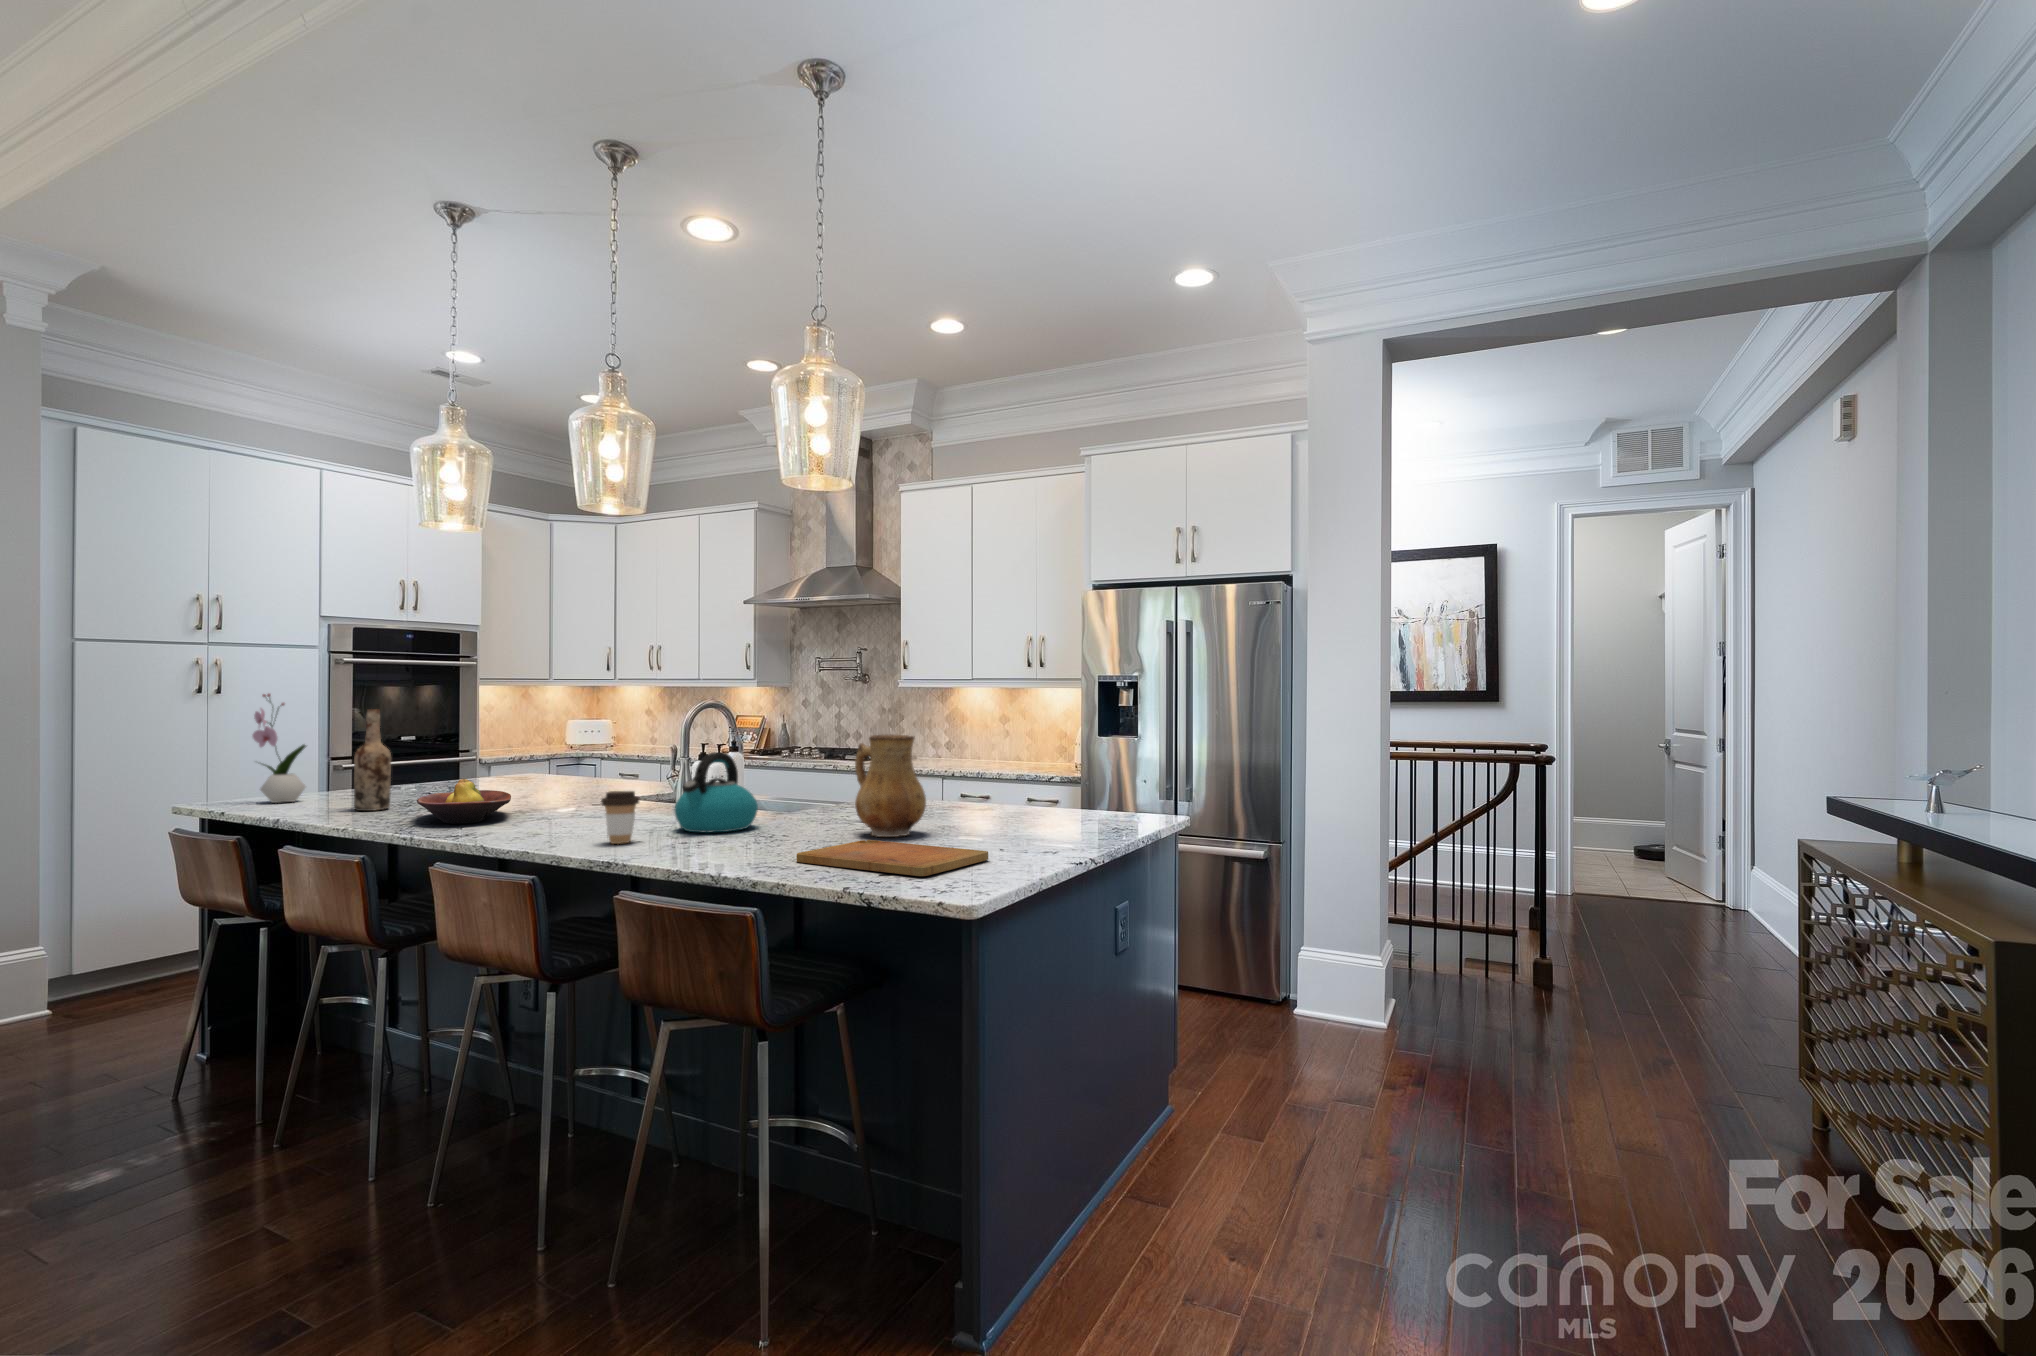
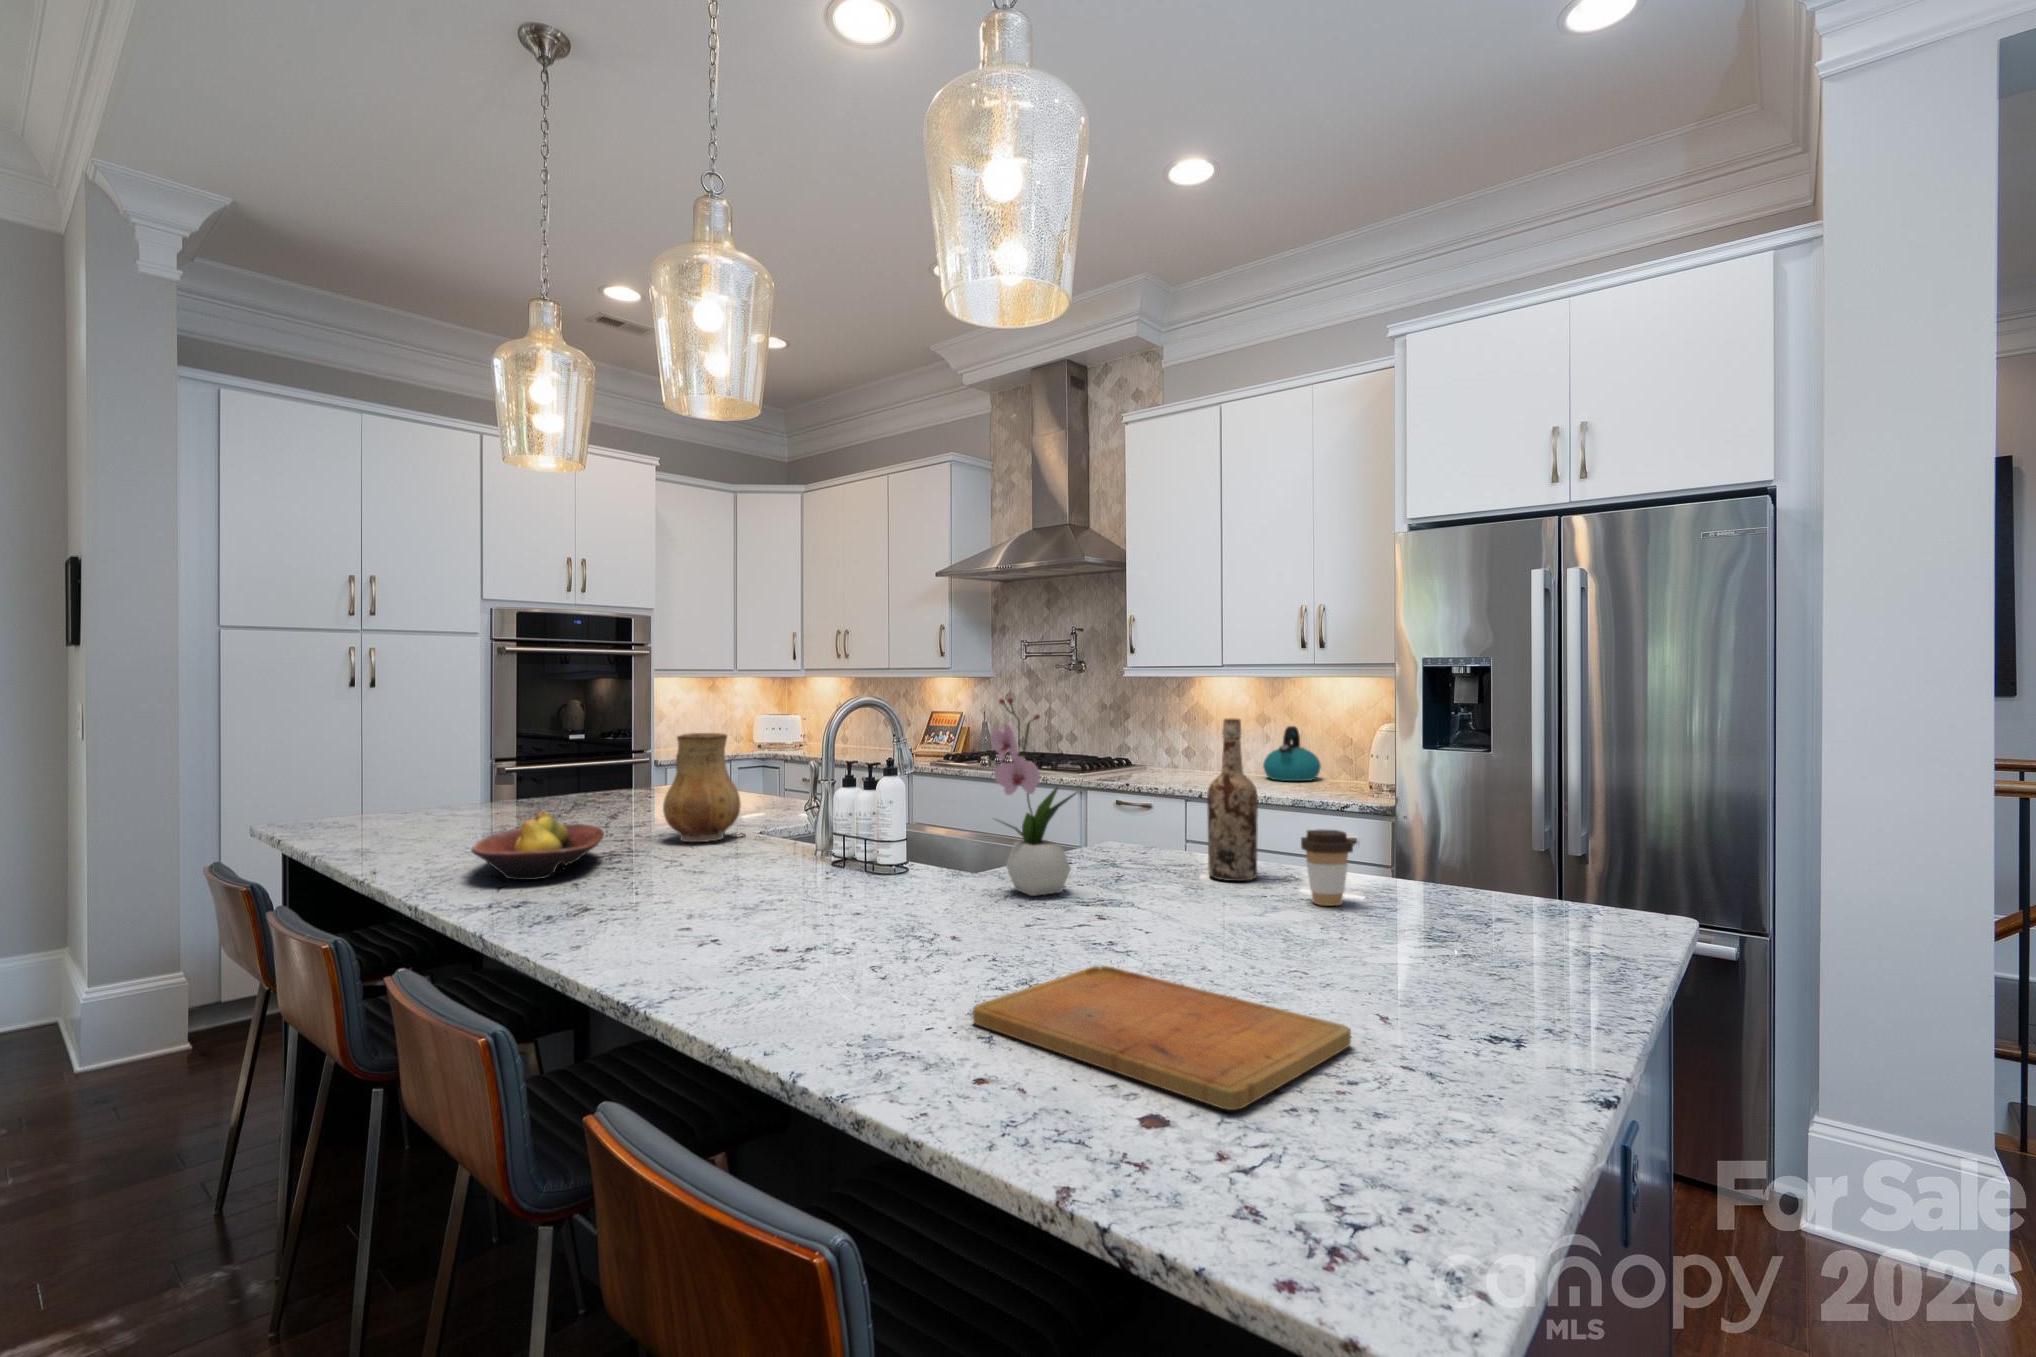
flower arrangement: present [252,694,306,803] -> present [990,698,1077,896]
wine bottle: present [354,709,391,811] -> present [1207,719,1258,881]
ceramic pitcher: present [855,734,926,837] -> present [663,733,741,842]
kettle: present [675,752,758,833] -> present [1263,726,1321,781]
coffee cup: present [601,791,639,844] -> present [1301,829,1353,906]

